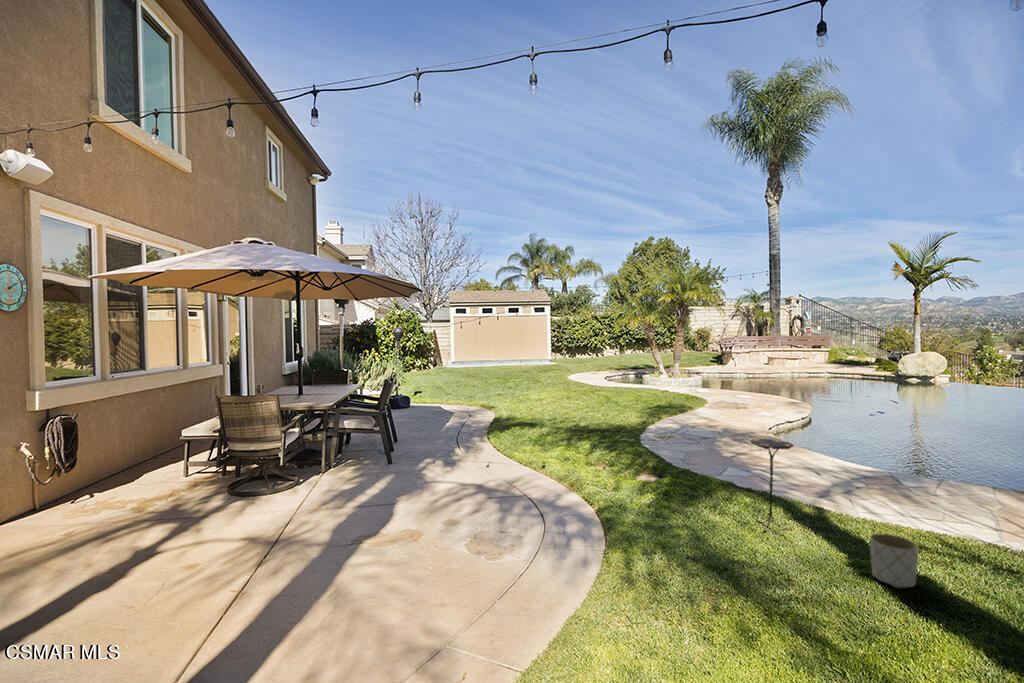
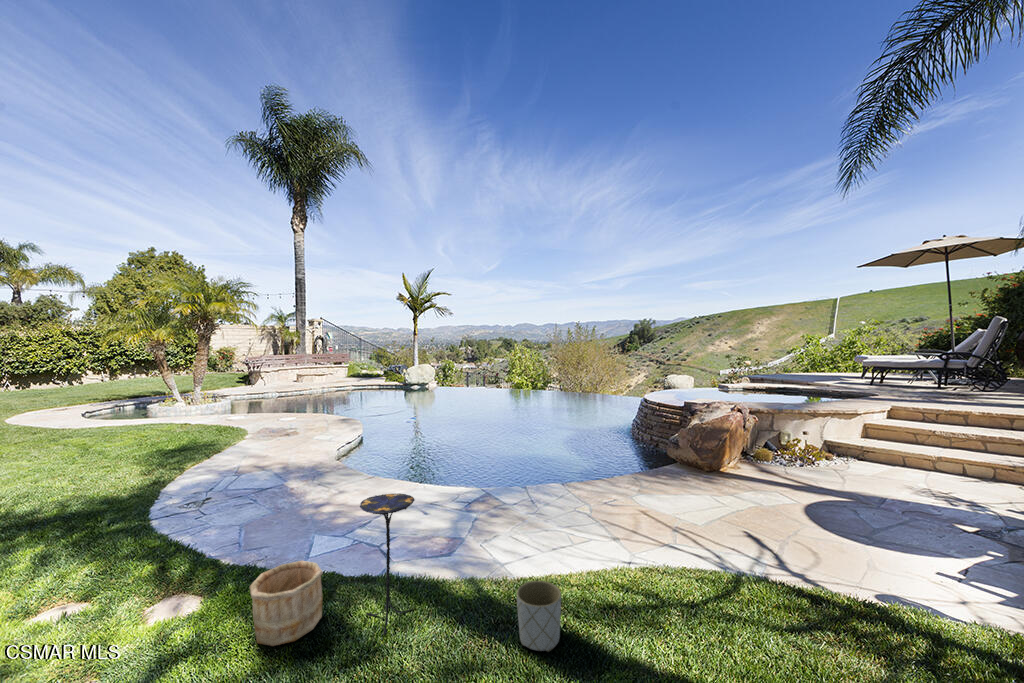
wooden bucket: none [683,471,727,514] -> present [250,561,323,646]

